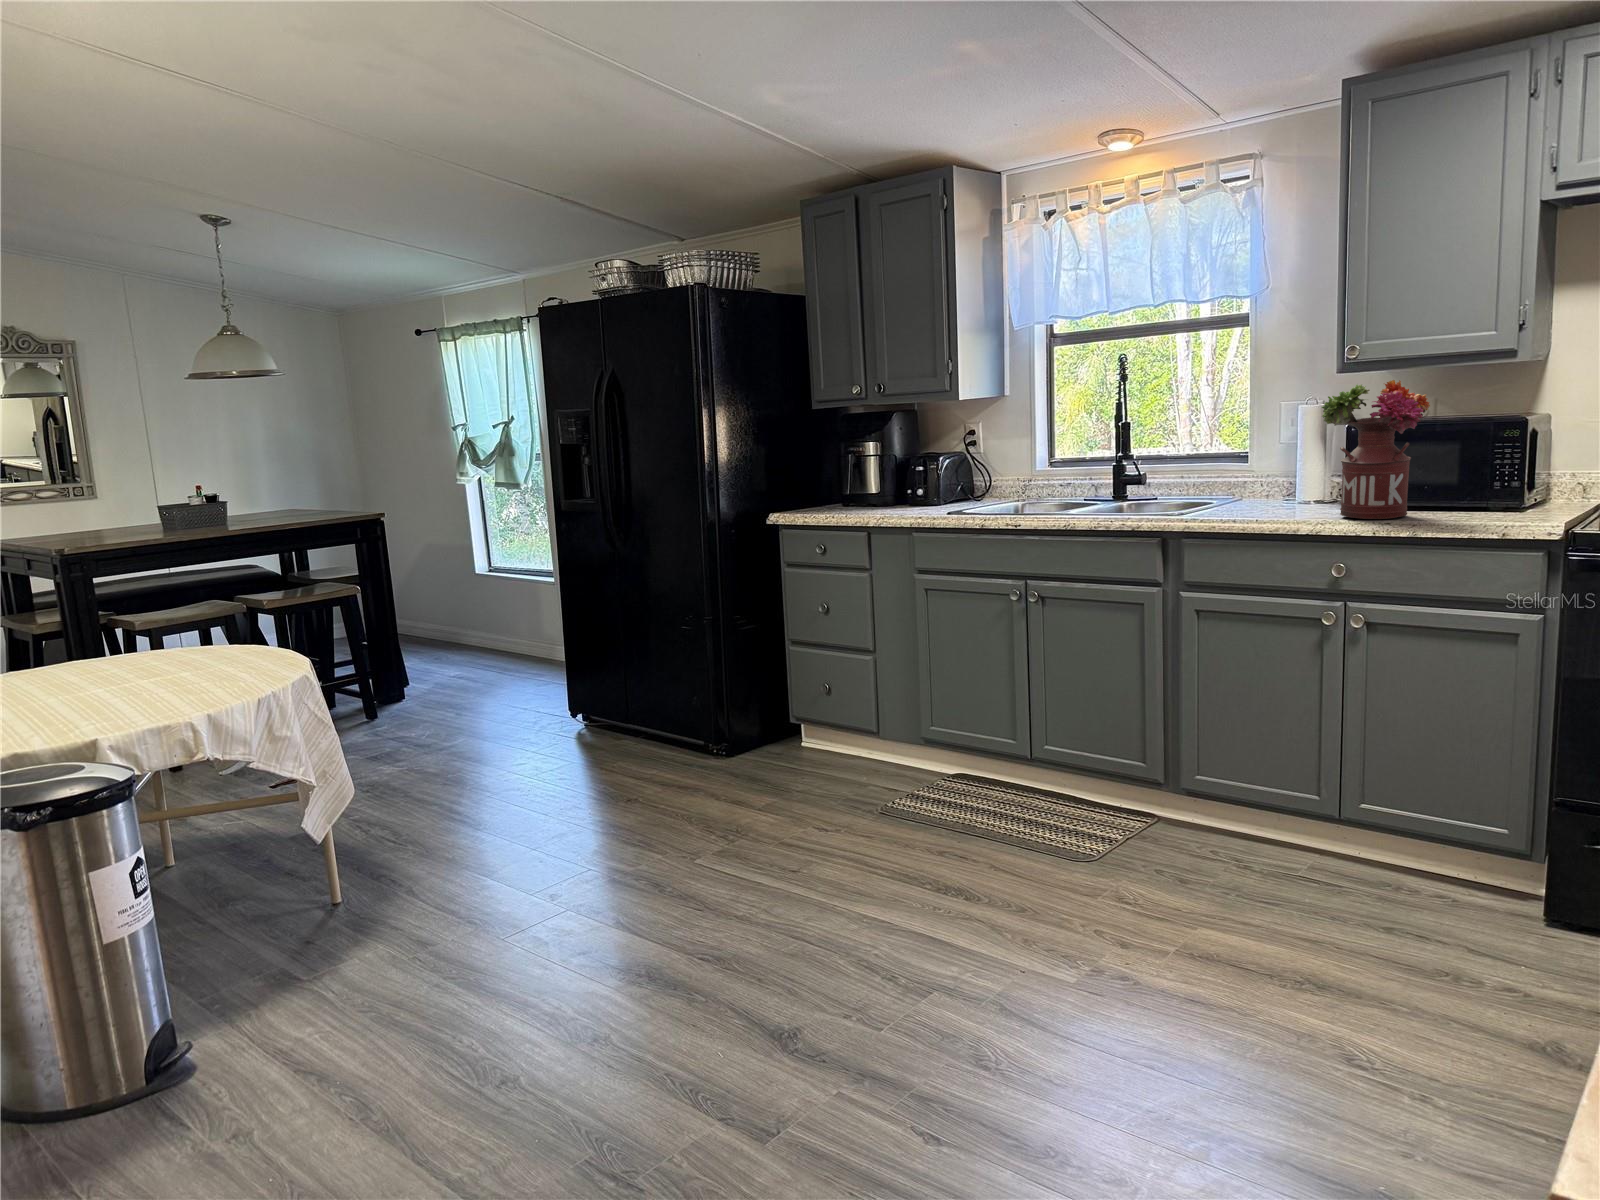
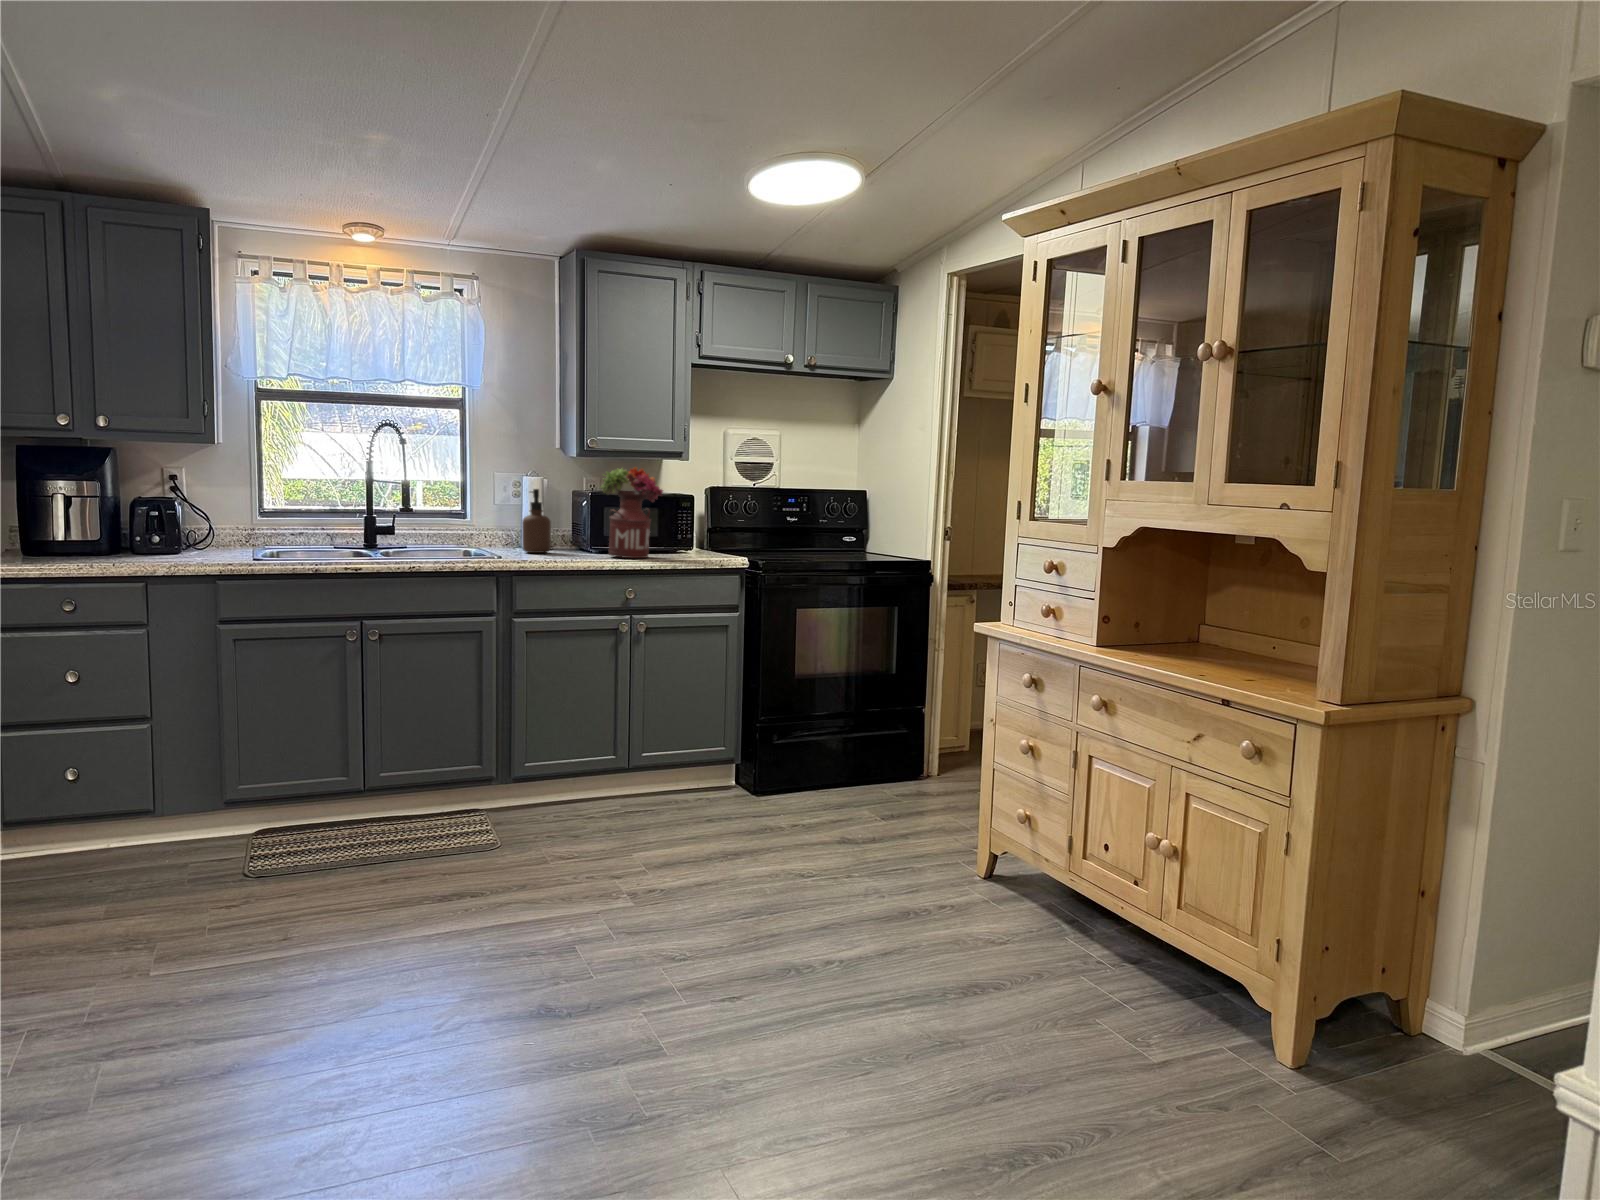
soap dispenser: none [1258,422,1299,508] -> present [522,489,551,553]

